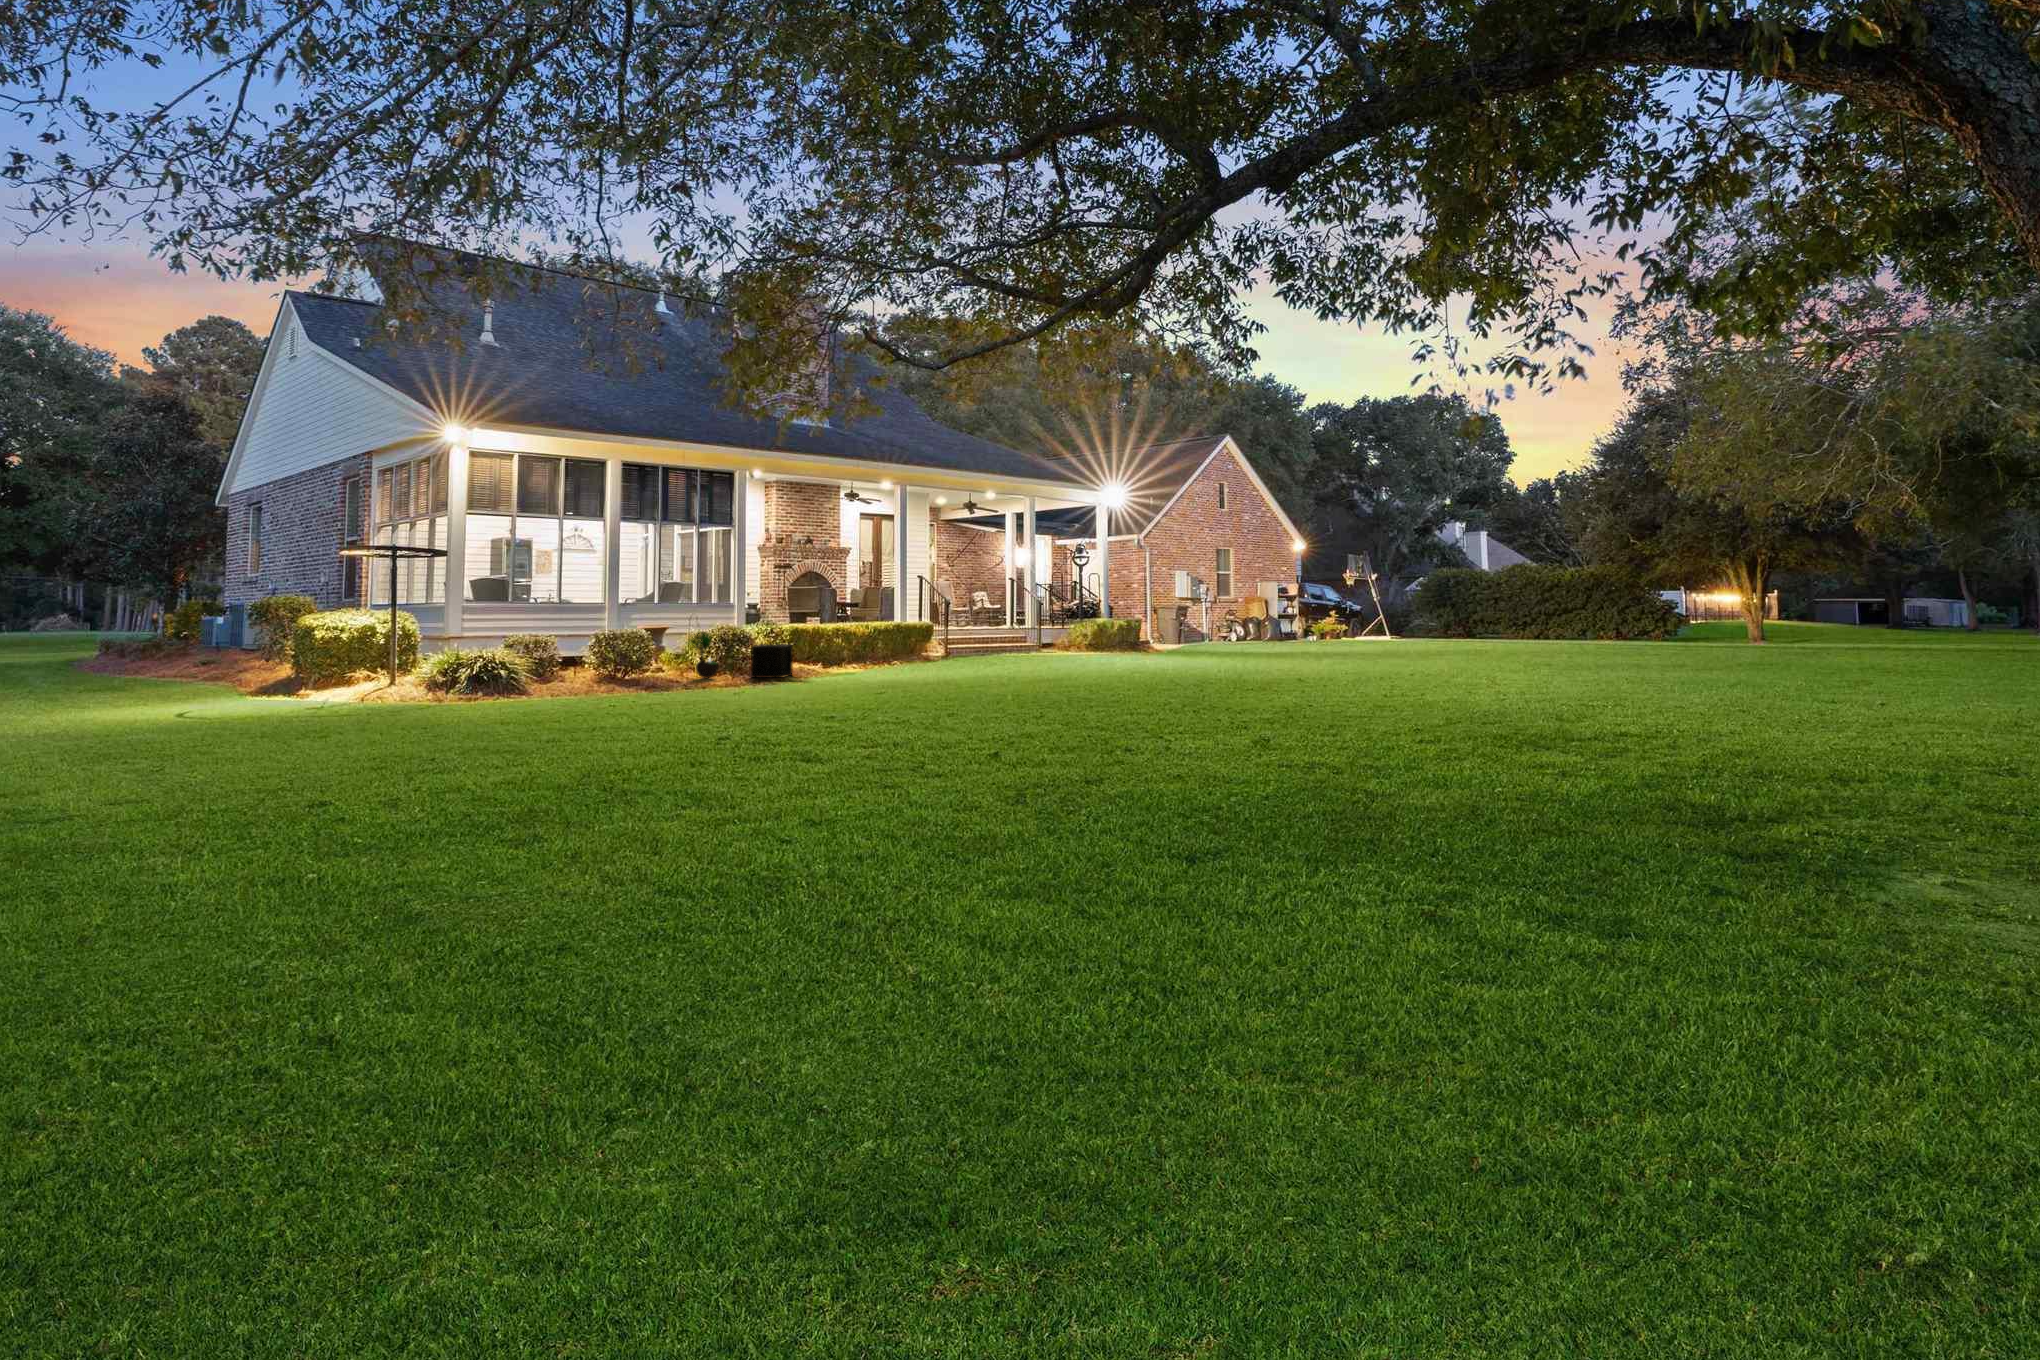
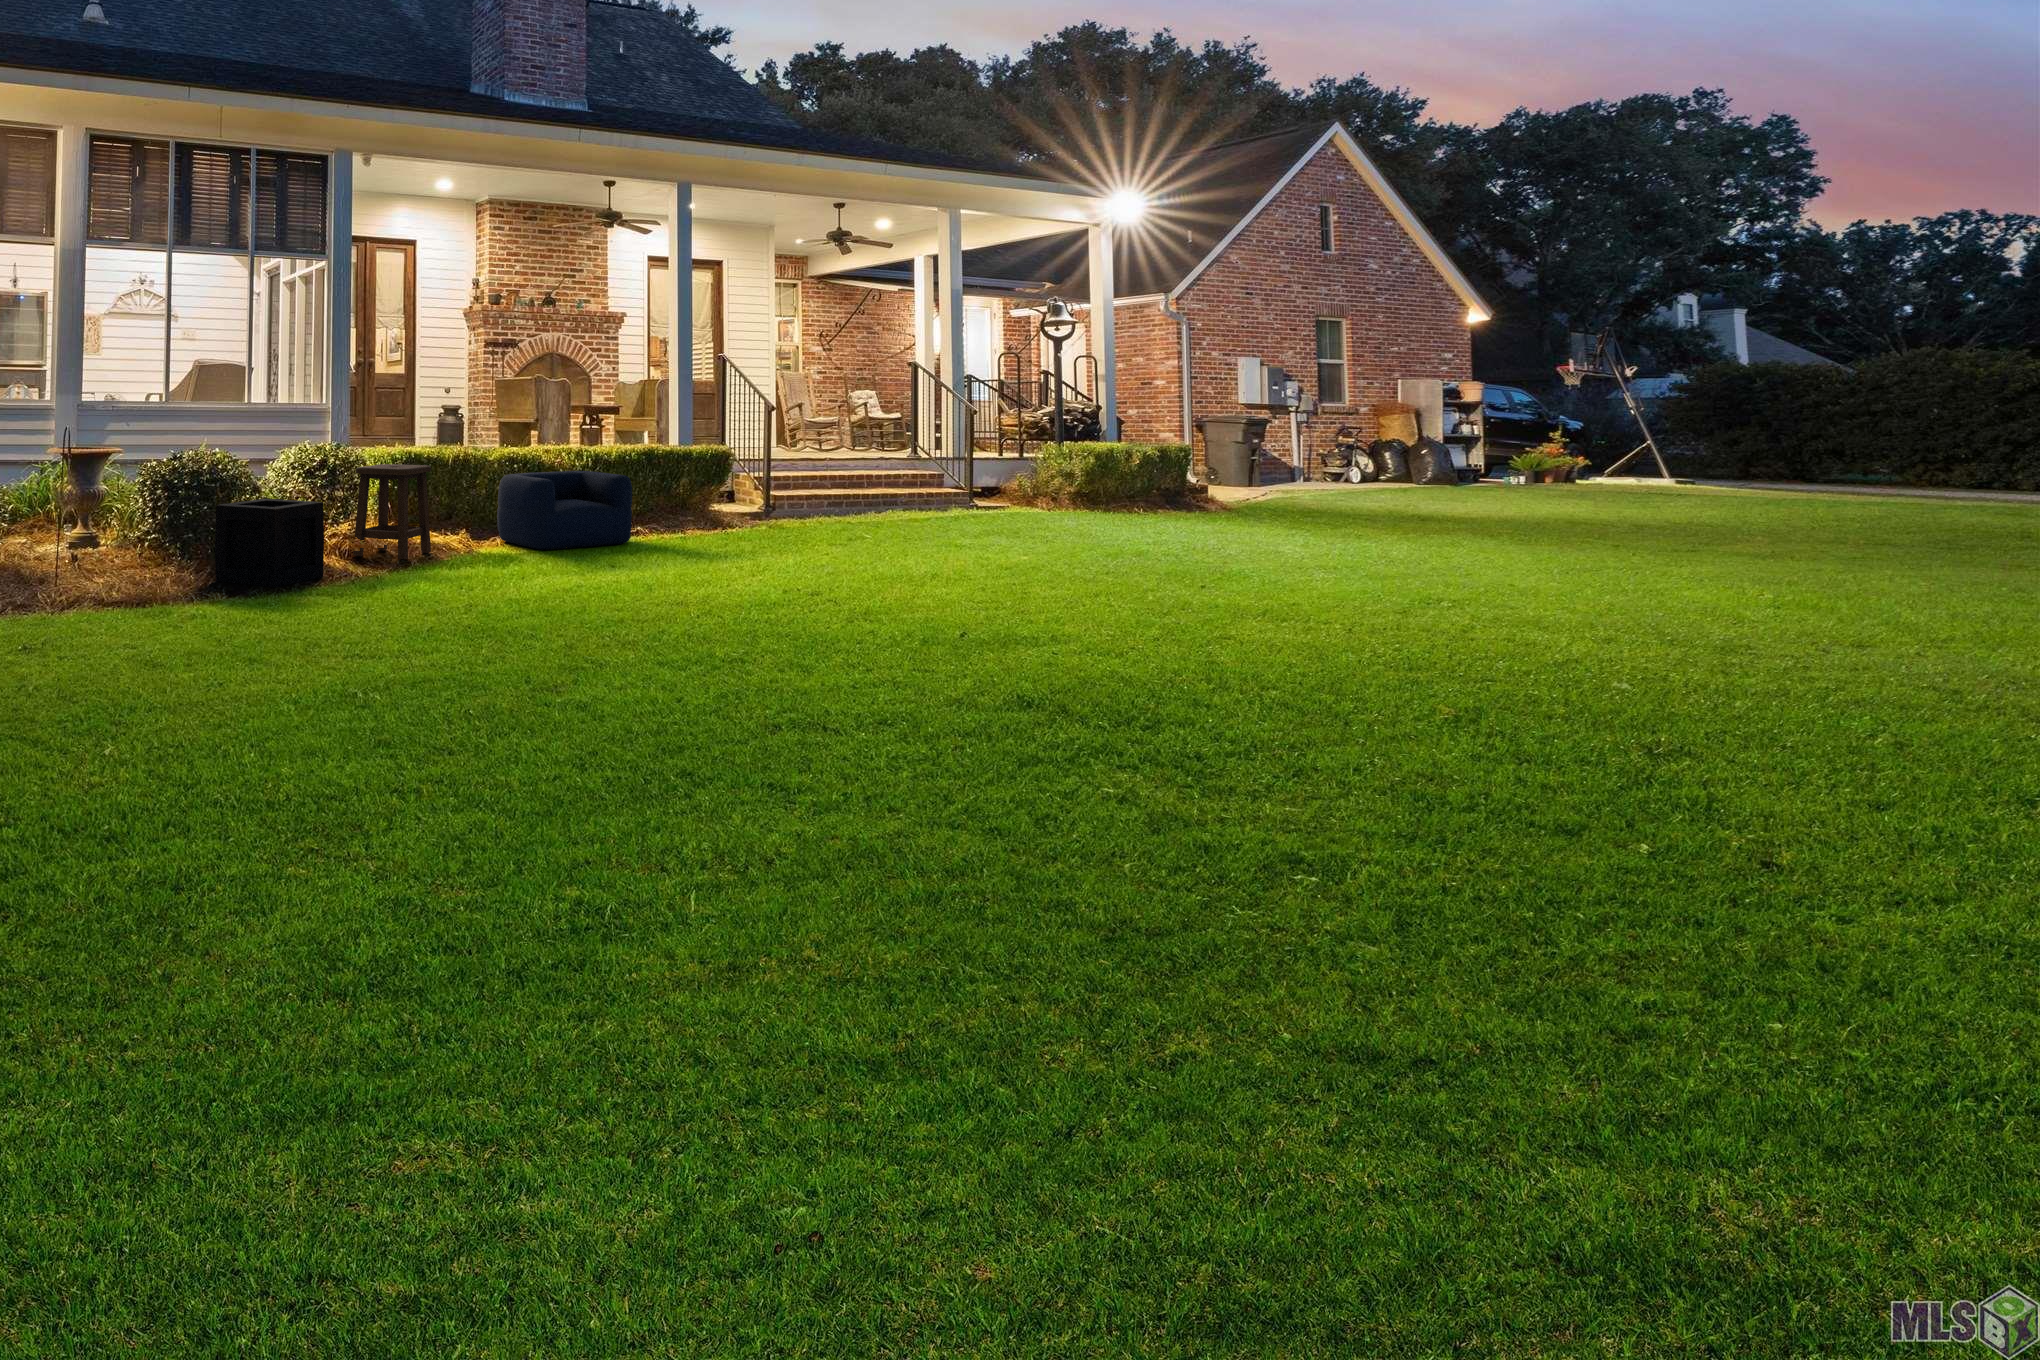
stool: none [787,630,819,670] -> present [353,464,431,559]
potted tree: present [689,632,718,678] -> none [60,457,143,580]
armchair: none [839,633,901,667] -> present [497,471,632,550]

